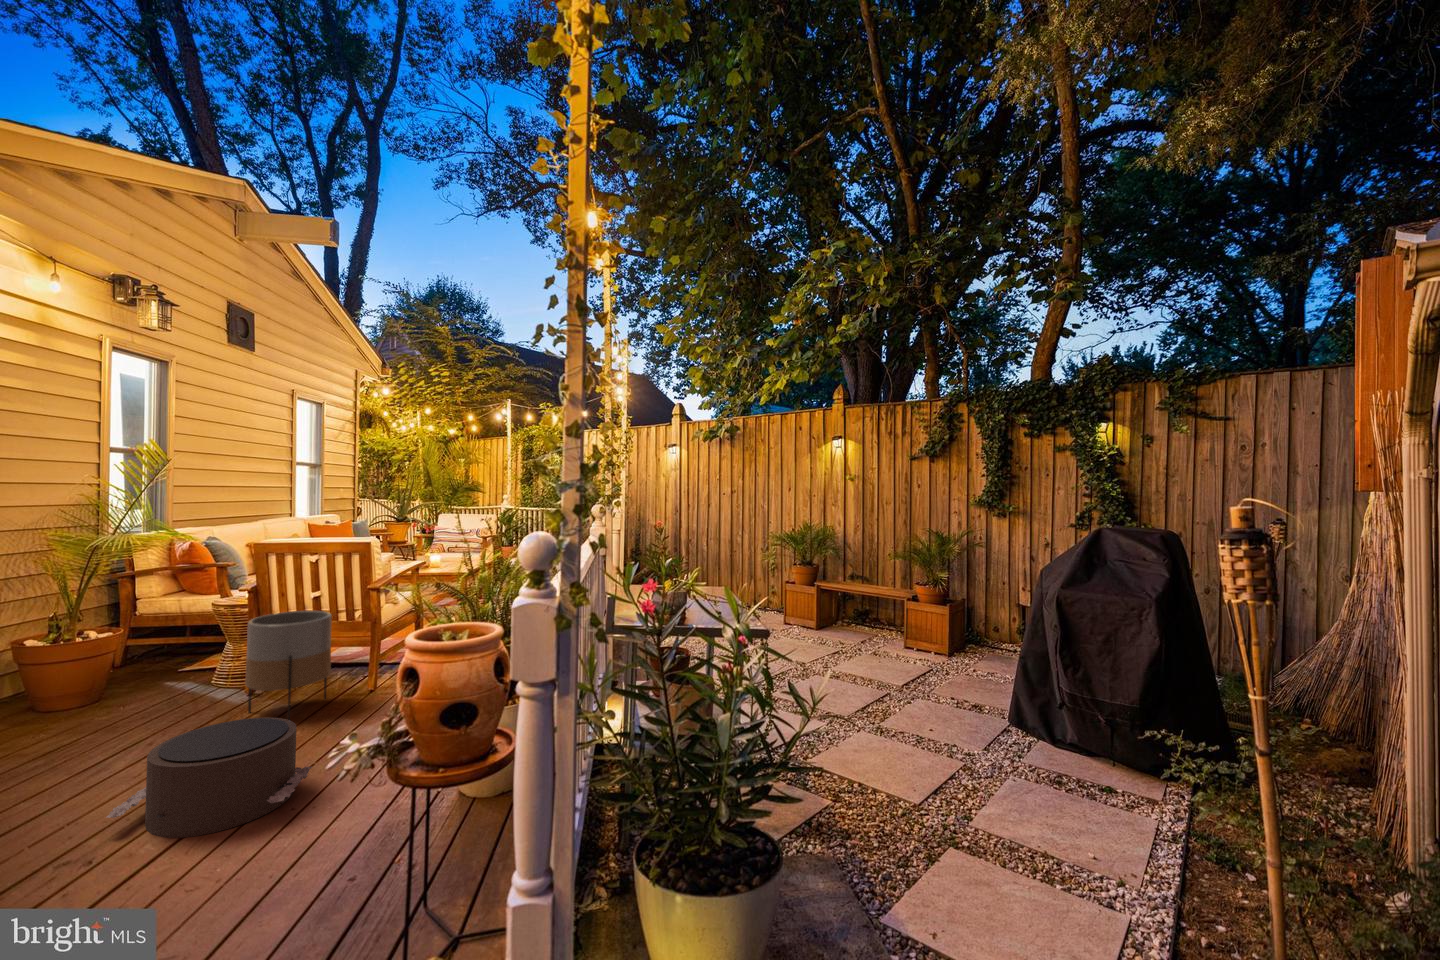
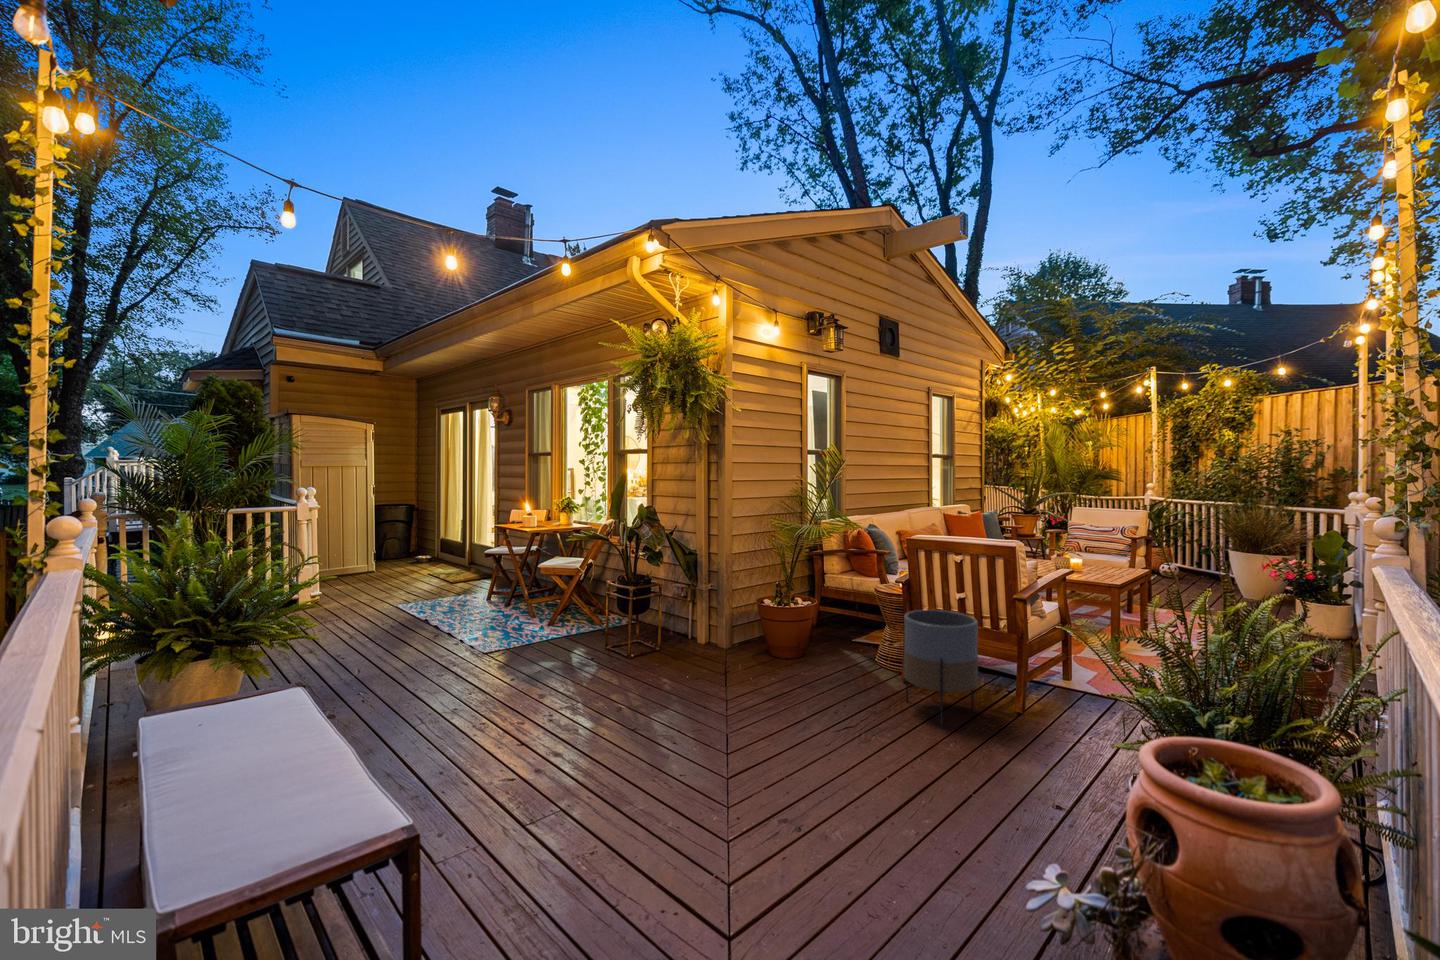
pouf: present [107,718,312,838] -> none [810,719,972,843]

